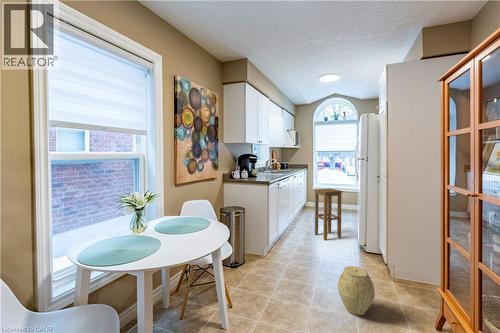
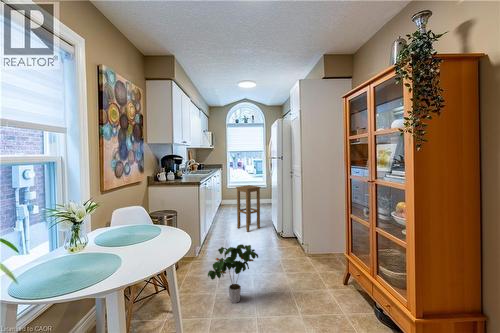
potted plant: none [259,250,314,312] -> present [208,244,258,303]
woven basket: present [338,266,375,315] -> none [275,249,304,289]

